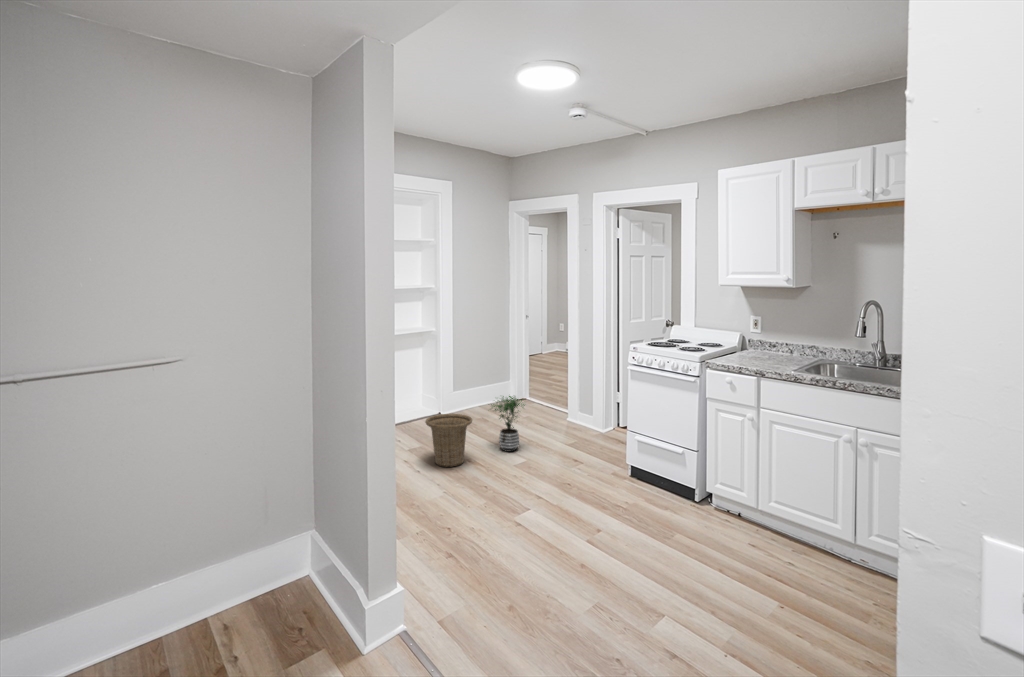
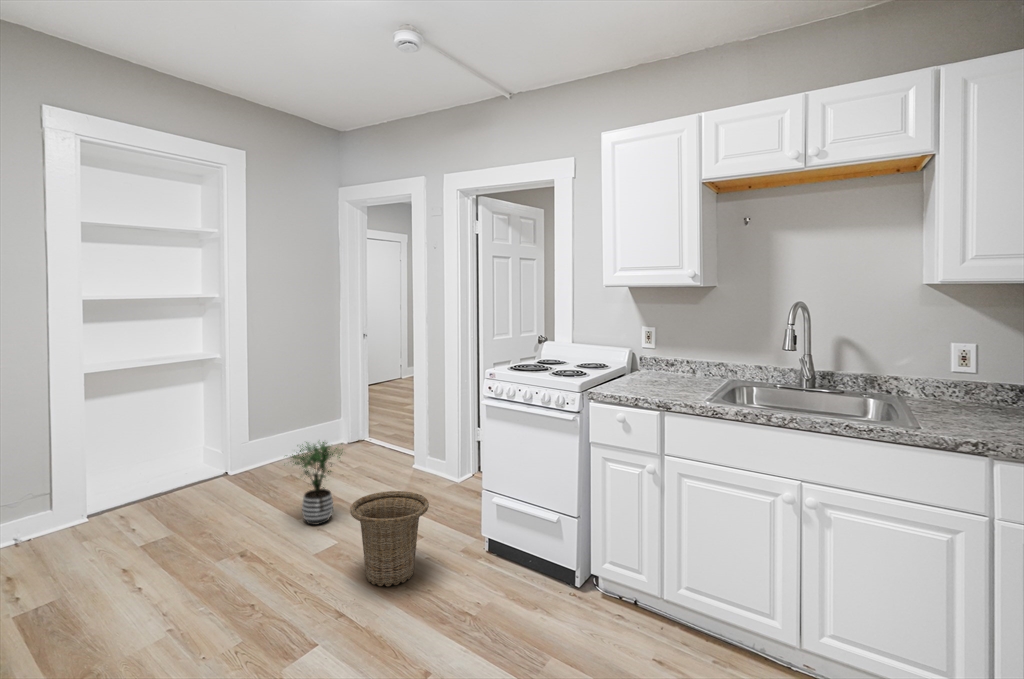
basket: present [425,414,472,467] -> present [350,491,429,586]

